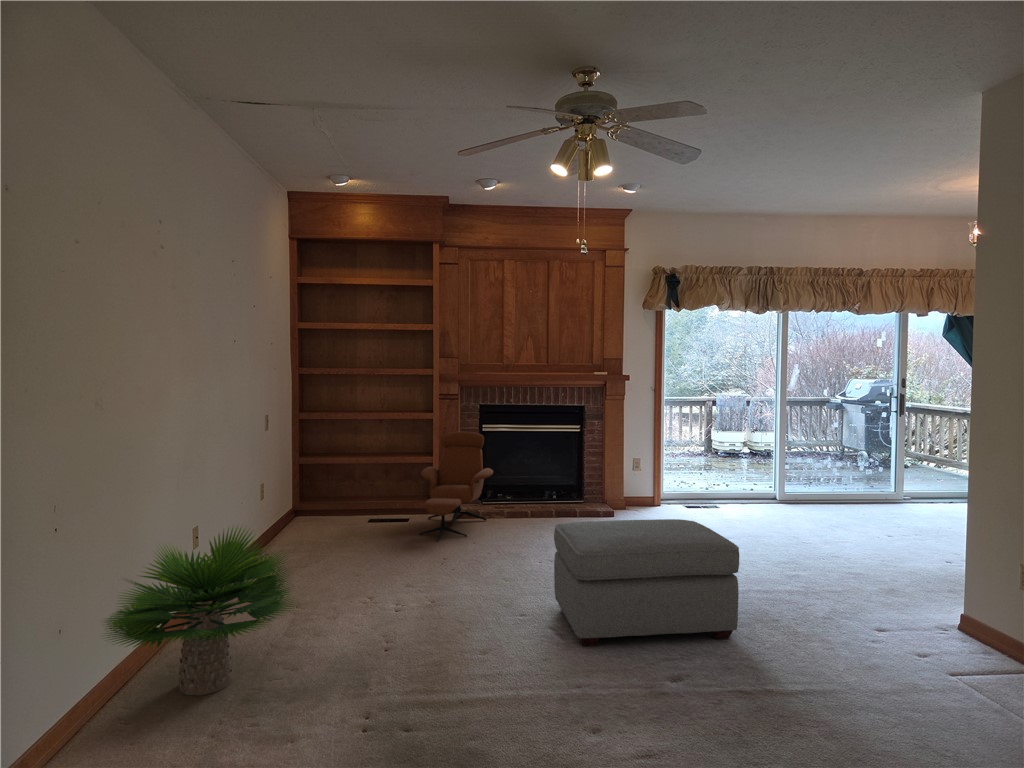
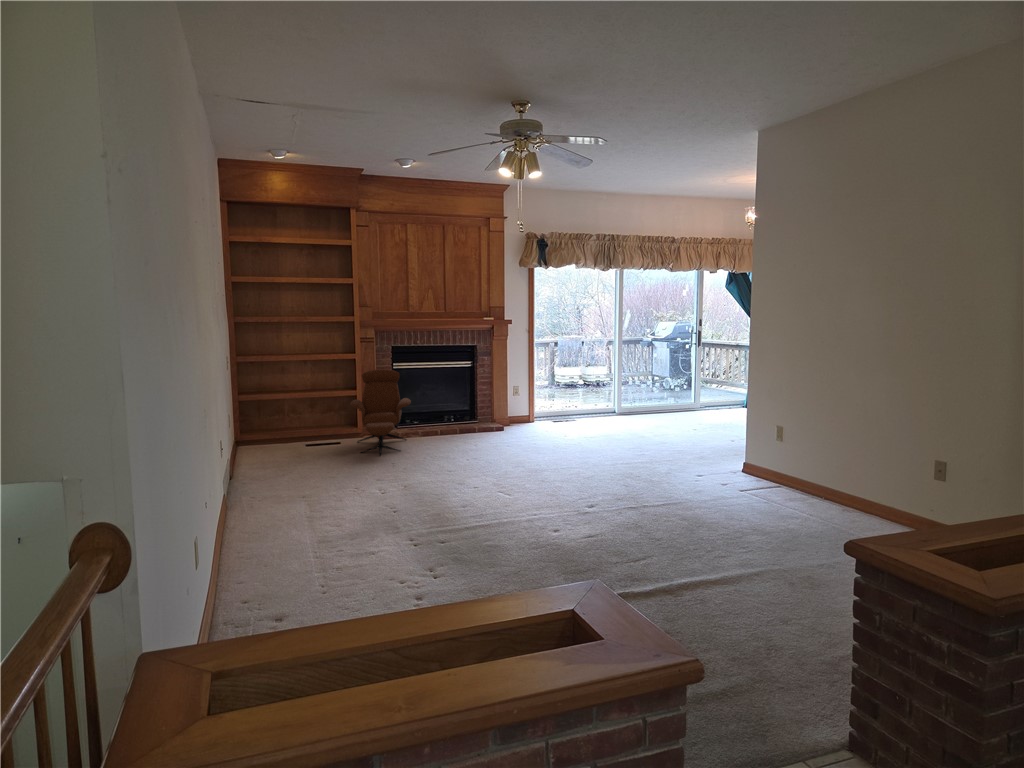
ottoman: present [554,519,739,646] -> none [500,419,625,501]
potted plant: present [105,526,294,695] -> none [224,432,361,548]

